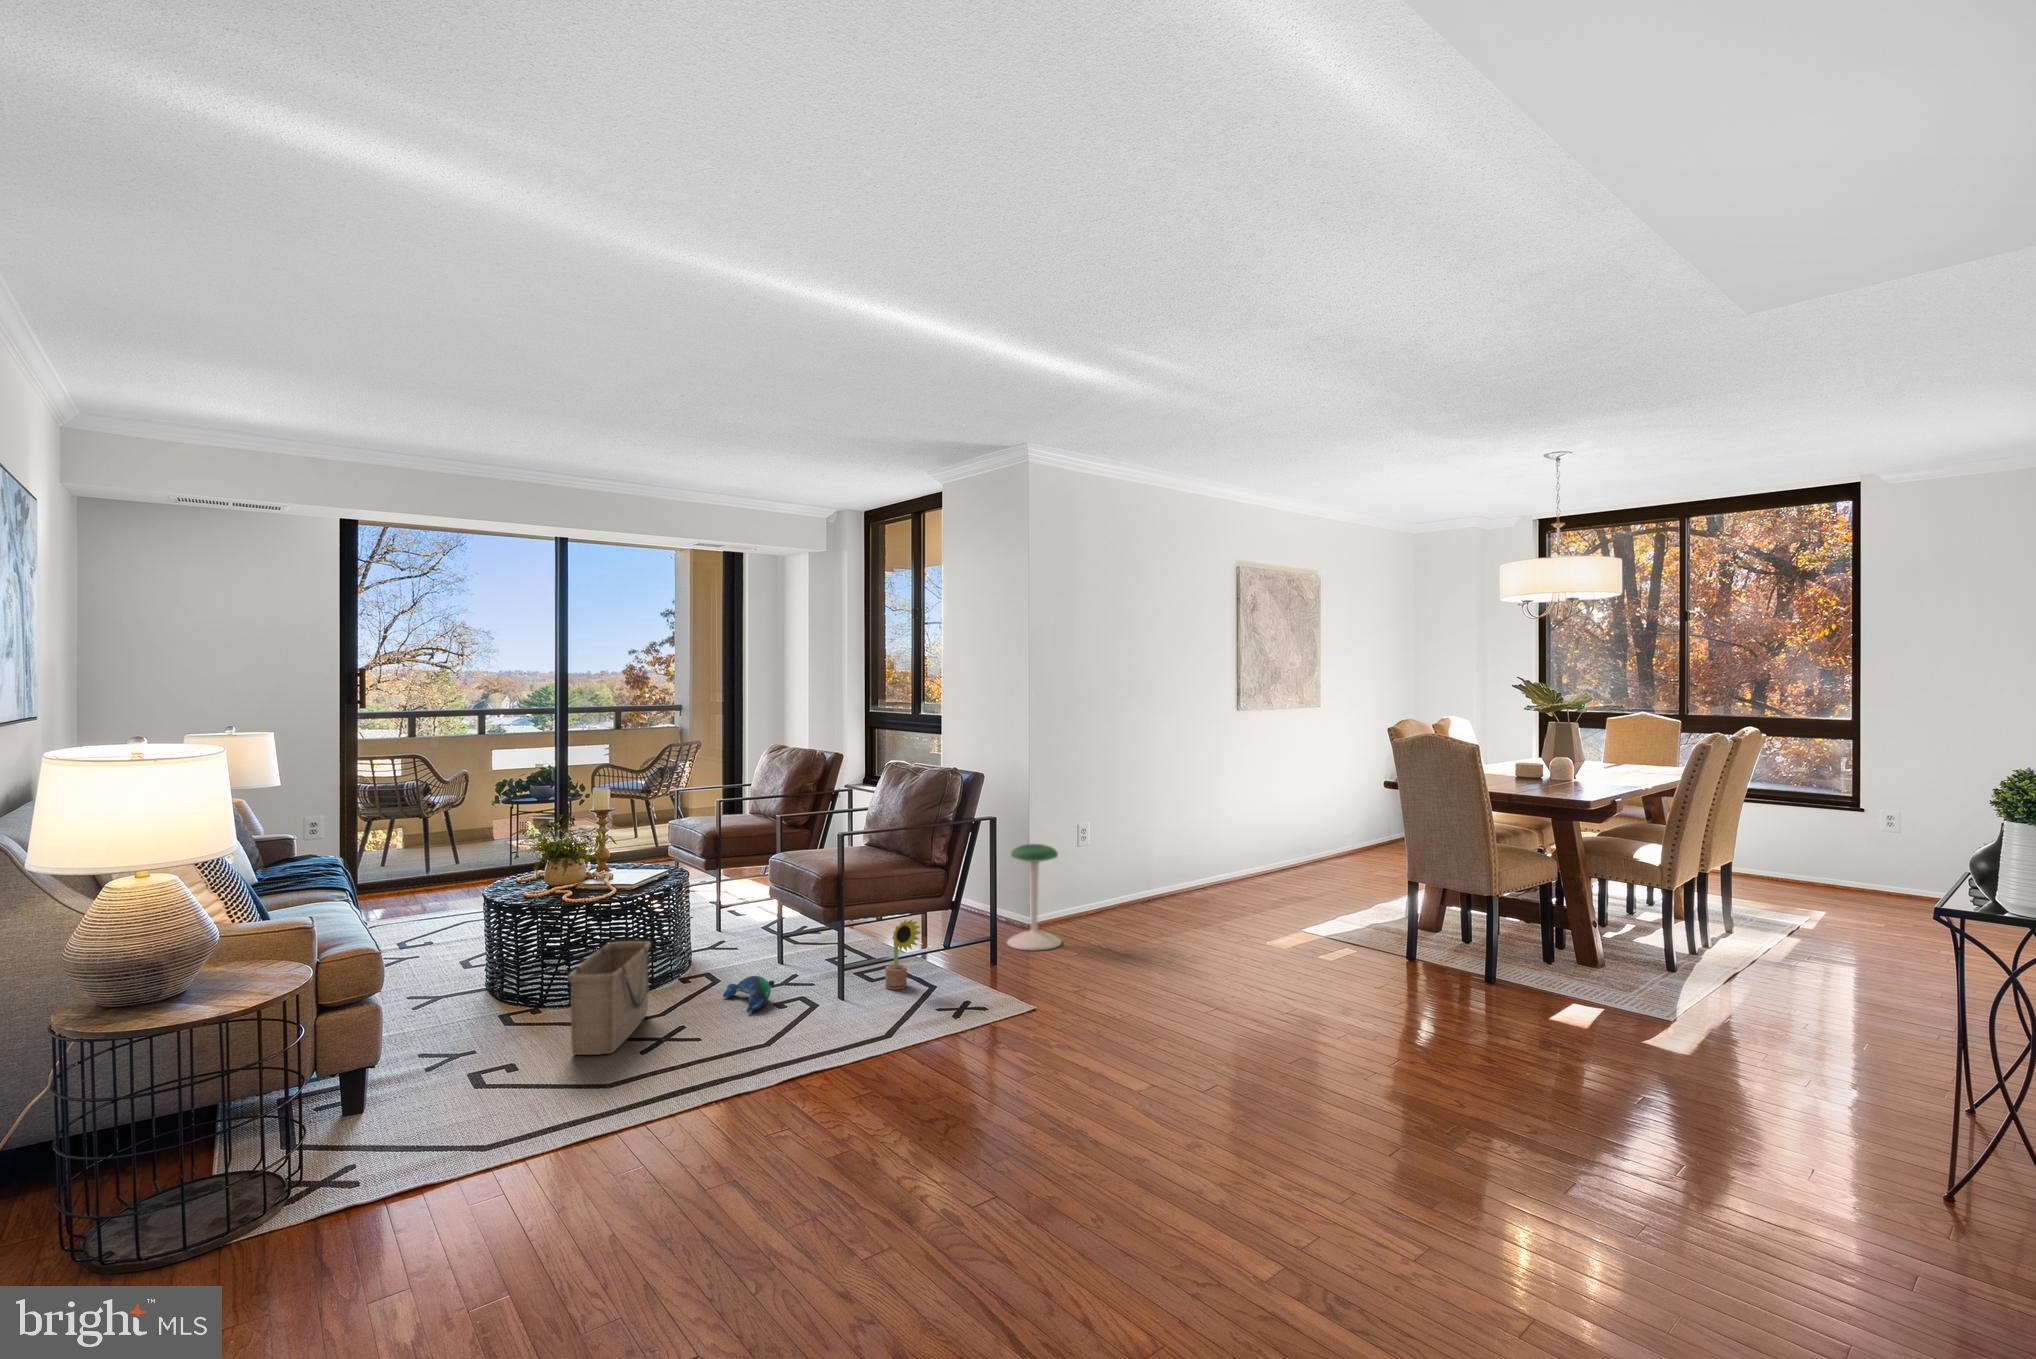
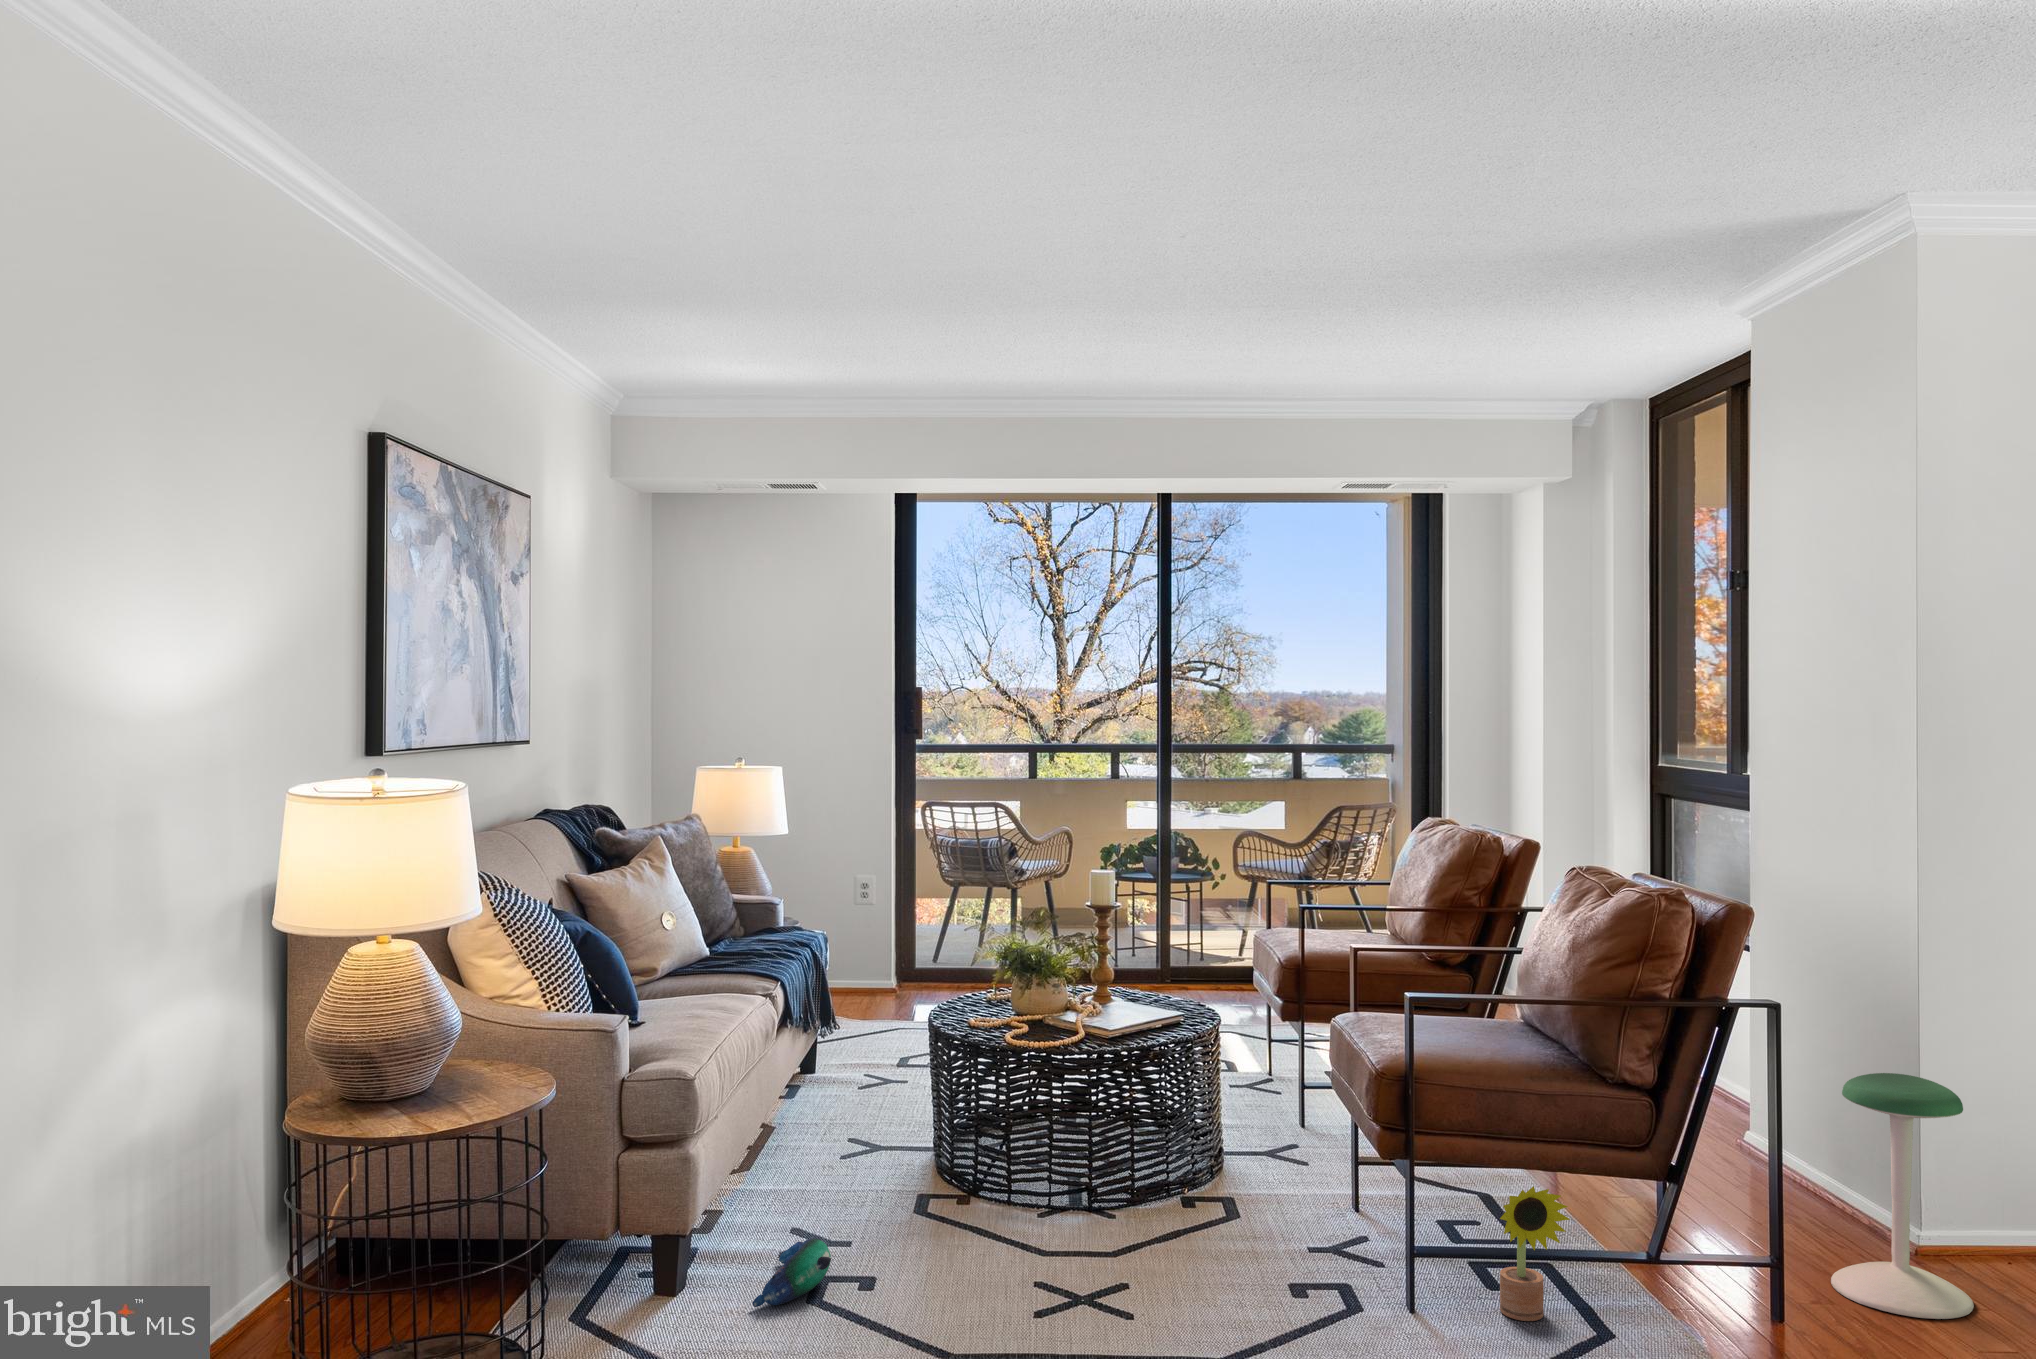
basket: present [568,941,651,1055] -> none [935,1119,1097,1300]
plush toy: present [723,976,774,1013] -> present [753,1238,832,1307]

